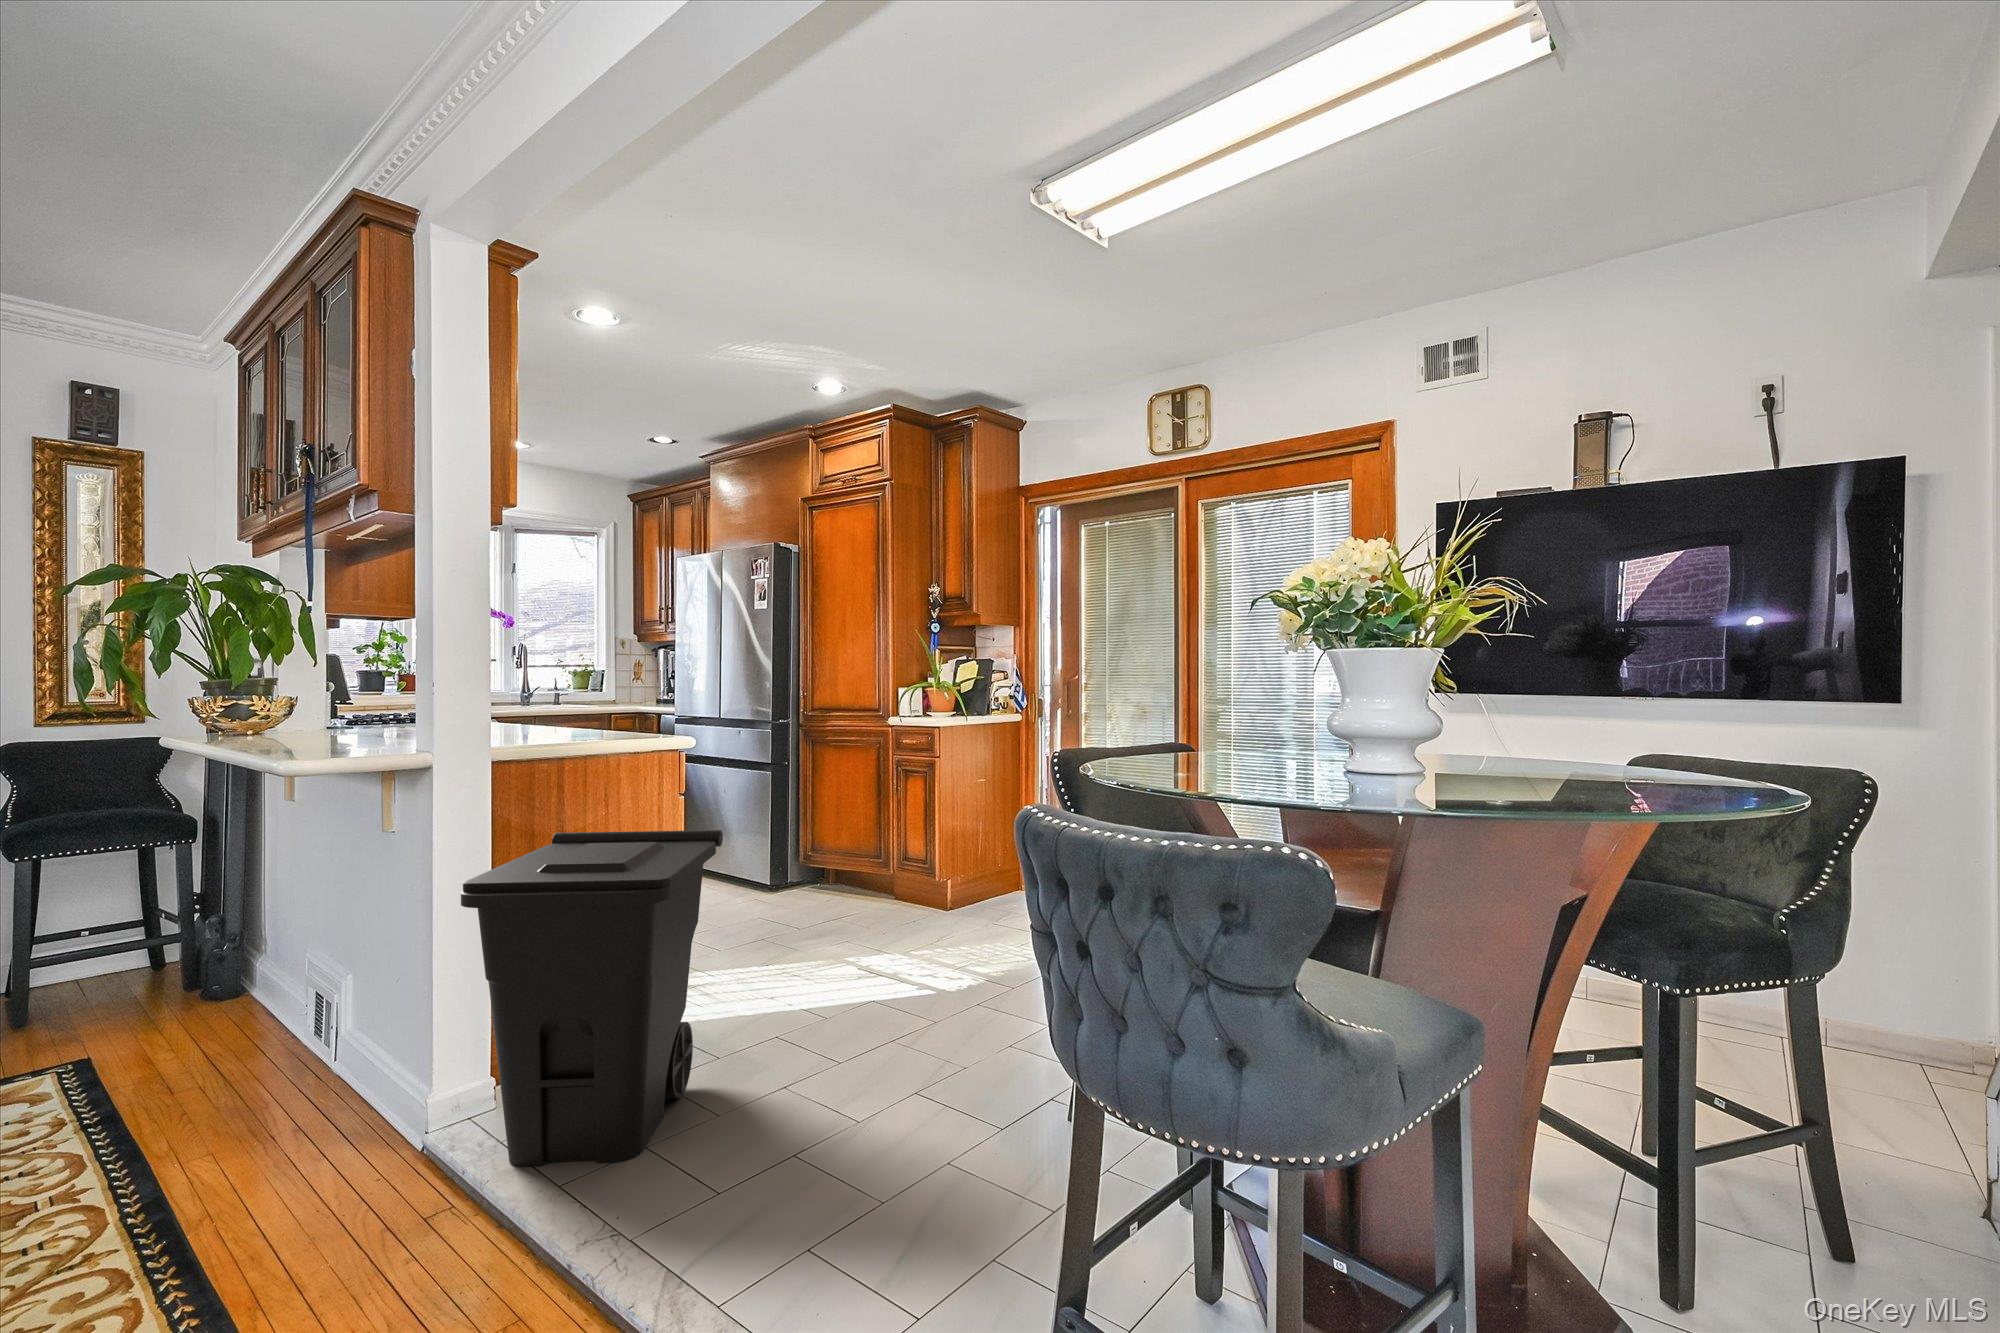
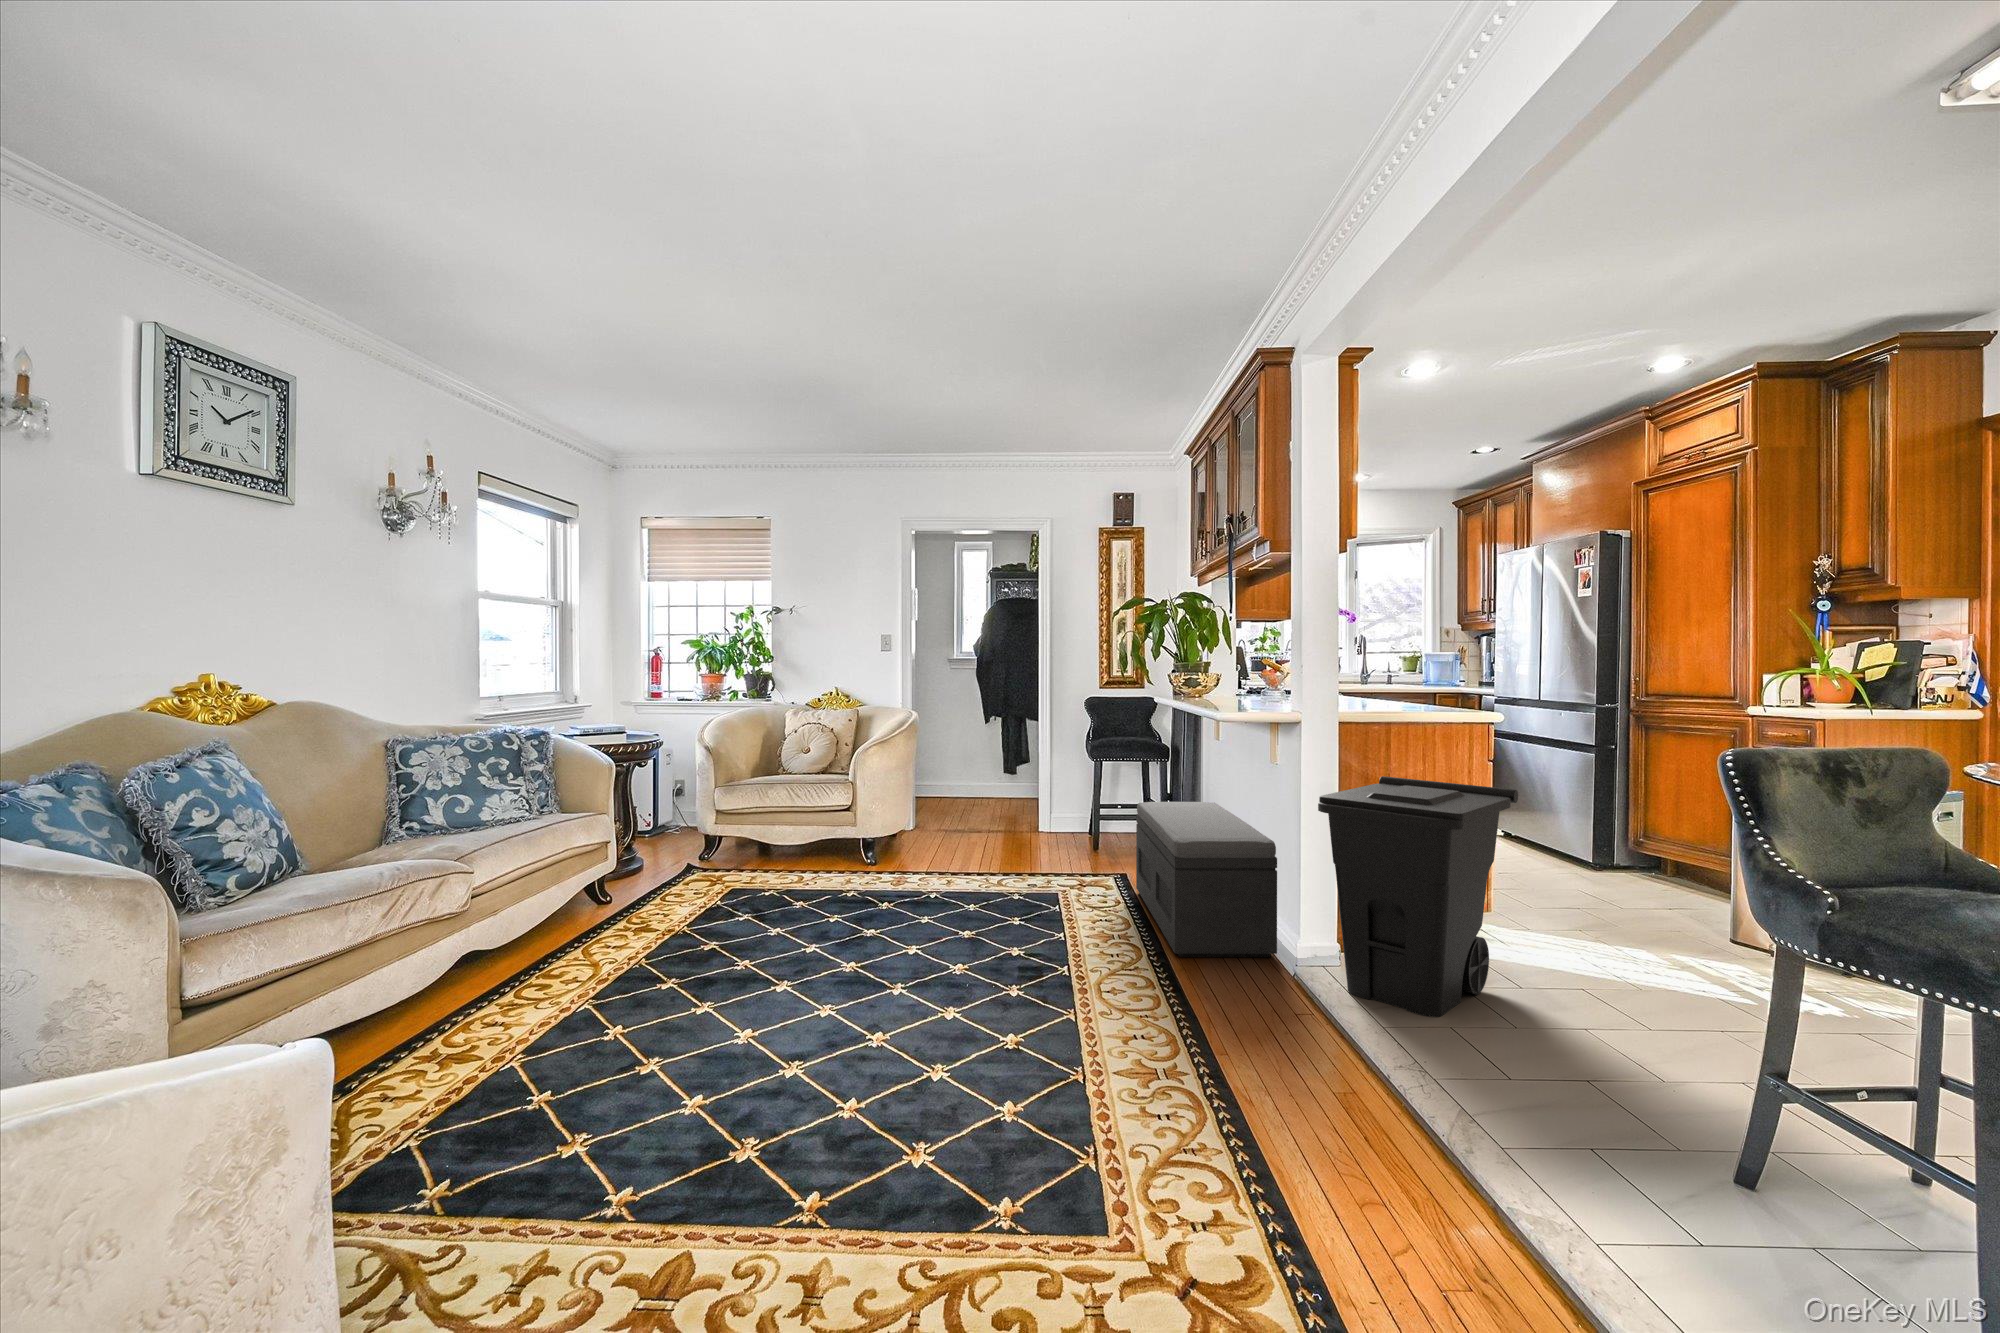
storage bench: none [105,903,391,1213] -> present [1136,802,1277,957]

